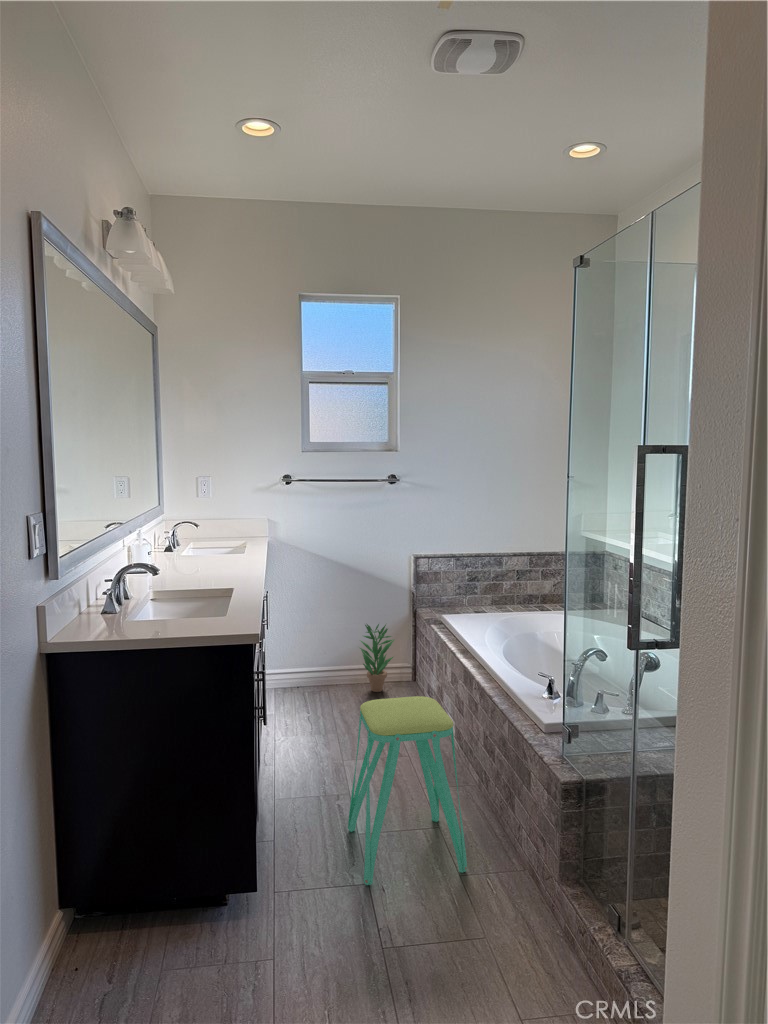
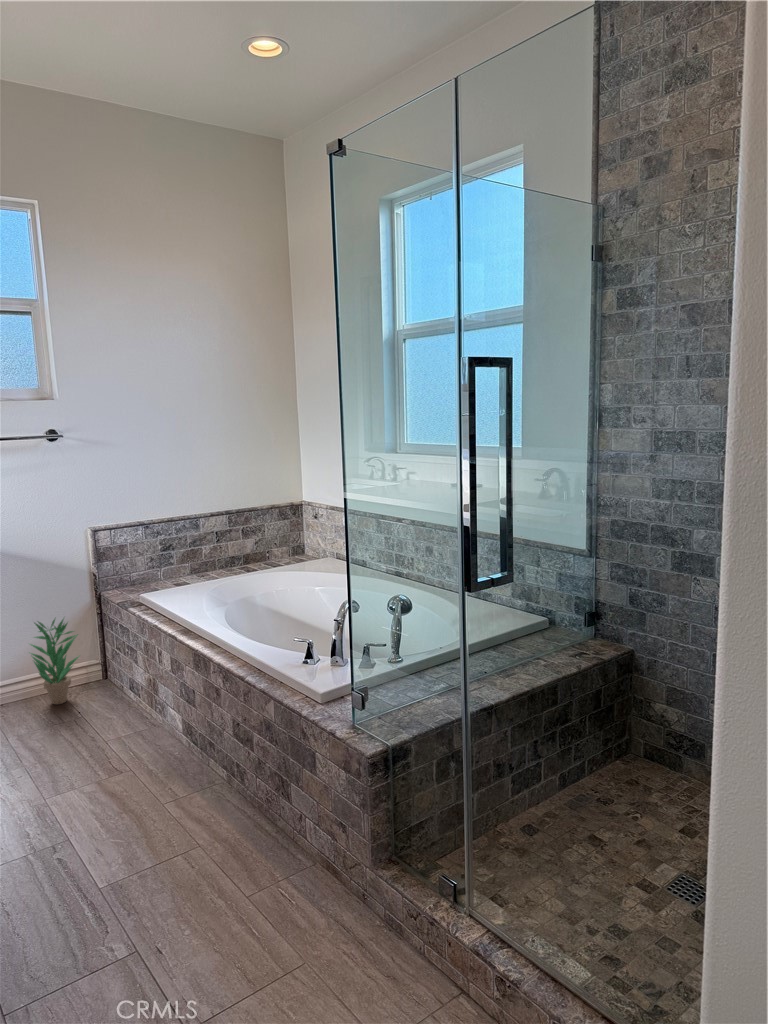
stool: present [348,696,467,885] -> none [80,695,254,961]

